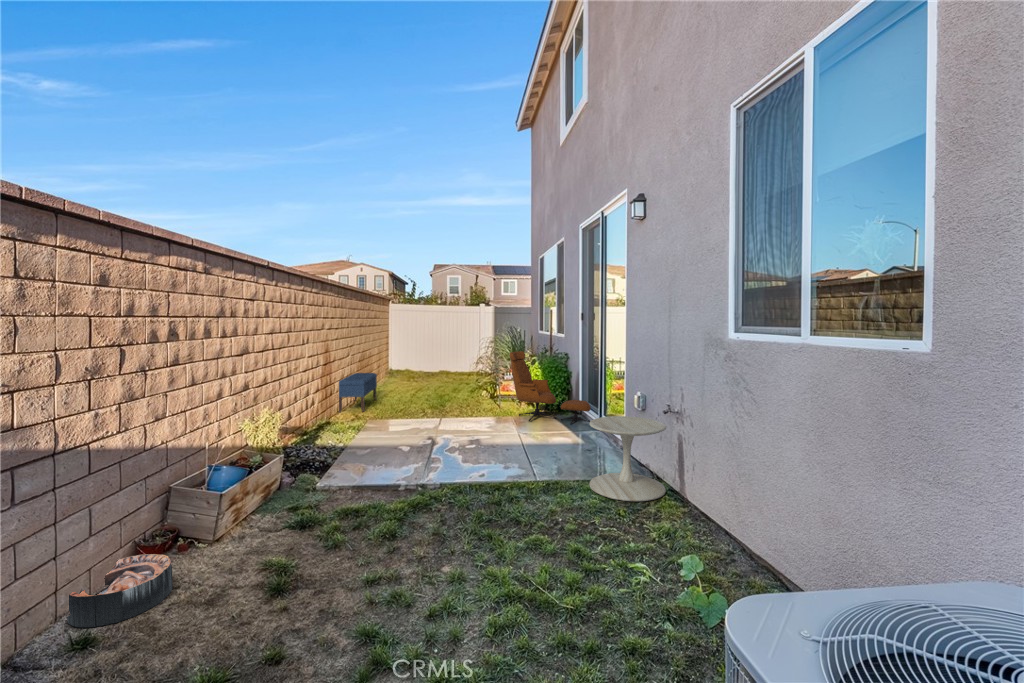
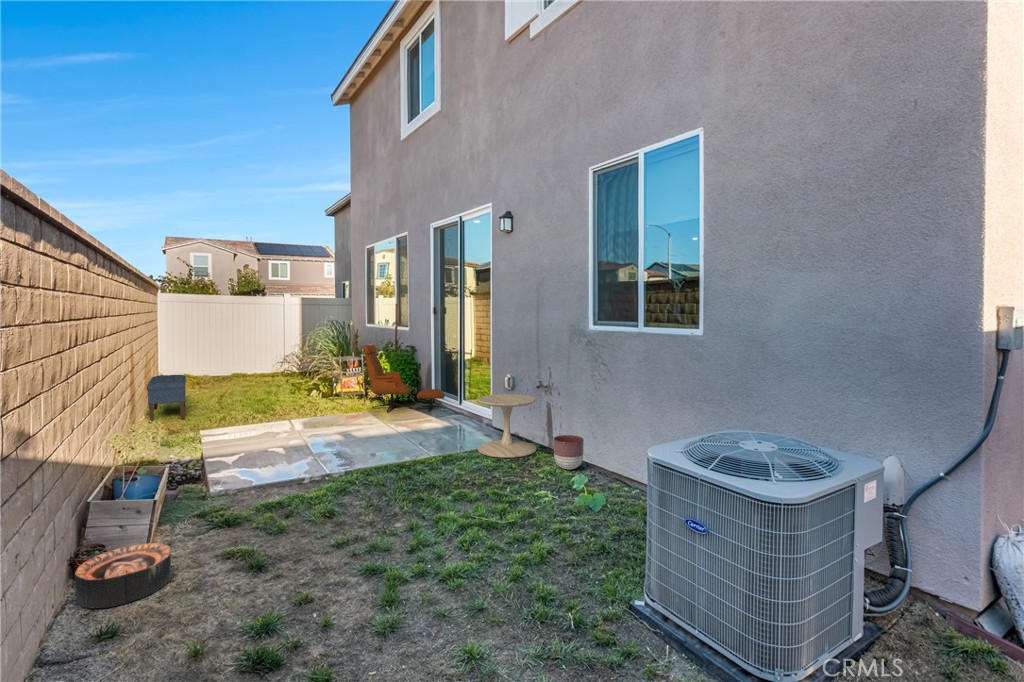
planter: none [674,484,719,536] -> present [554,435,584,469]

